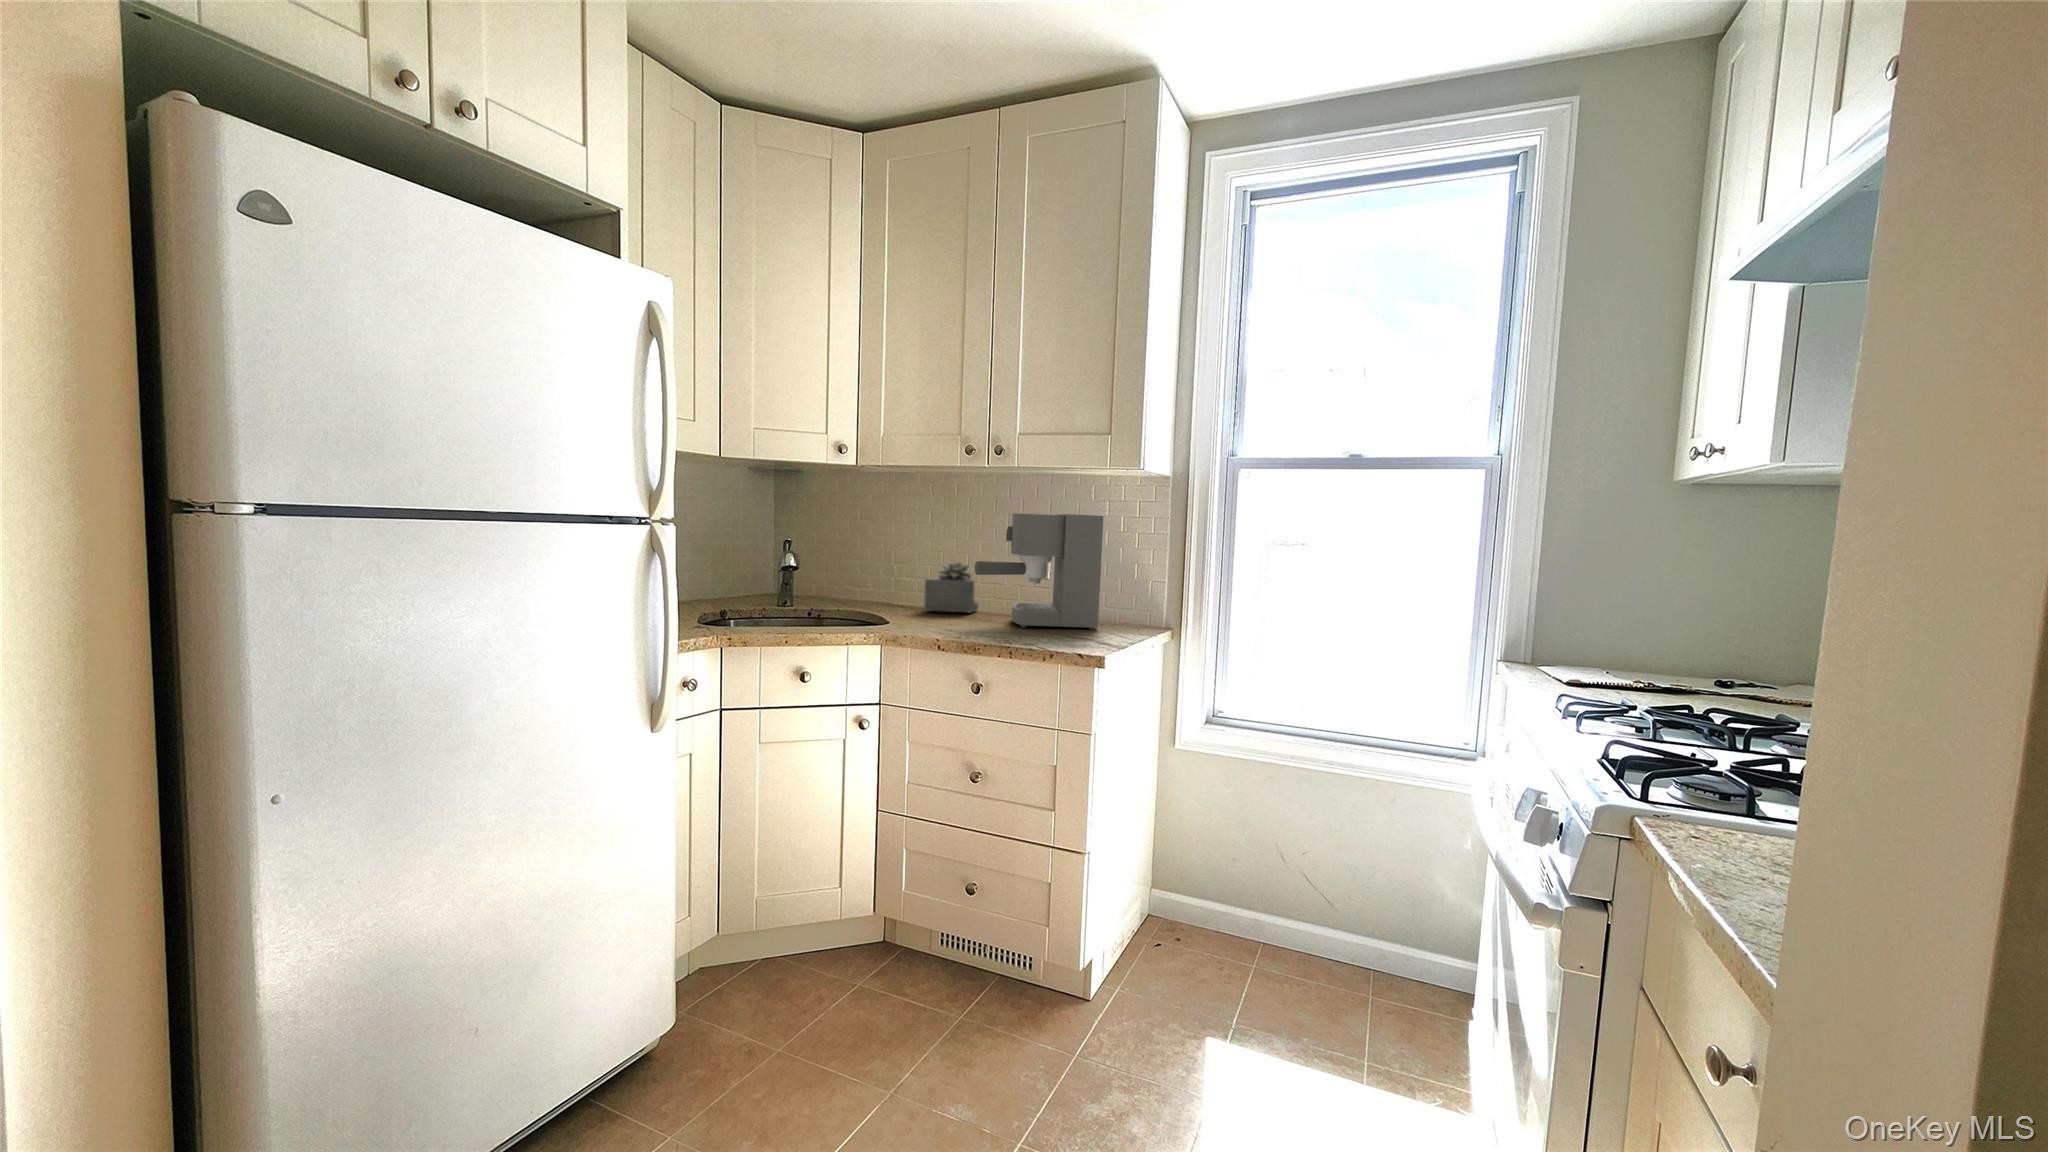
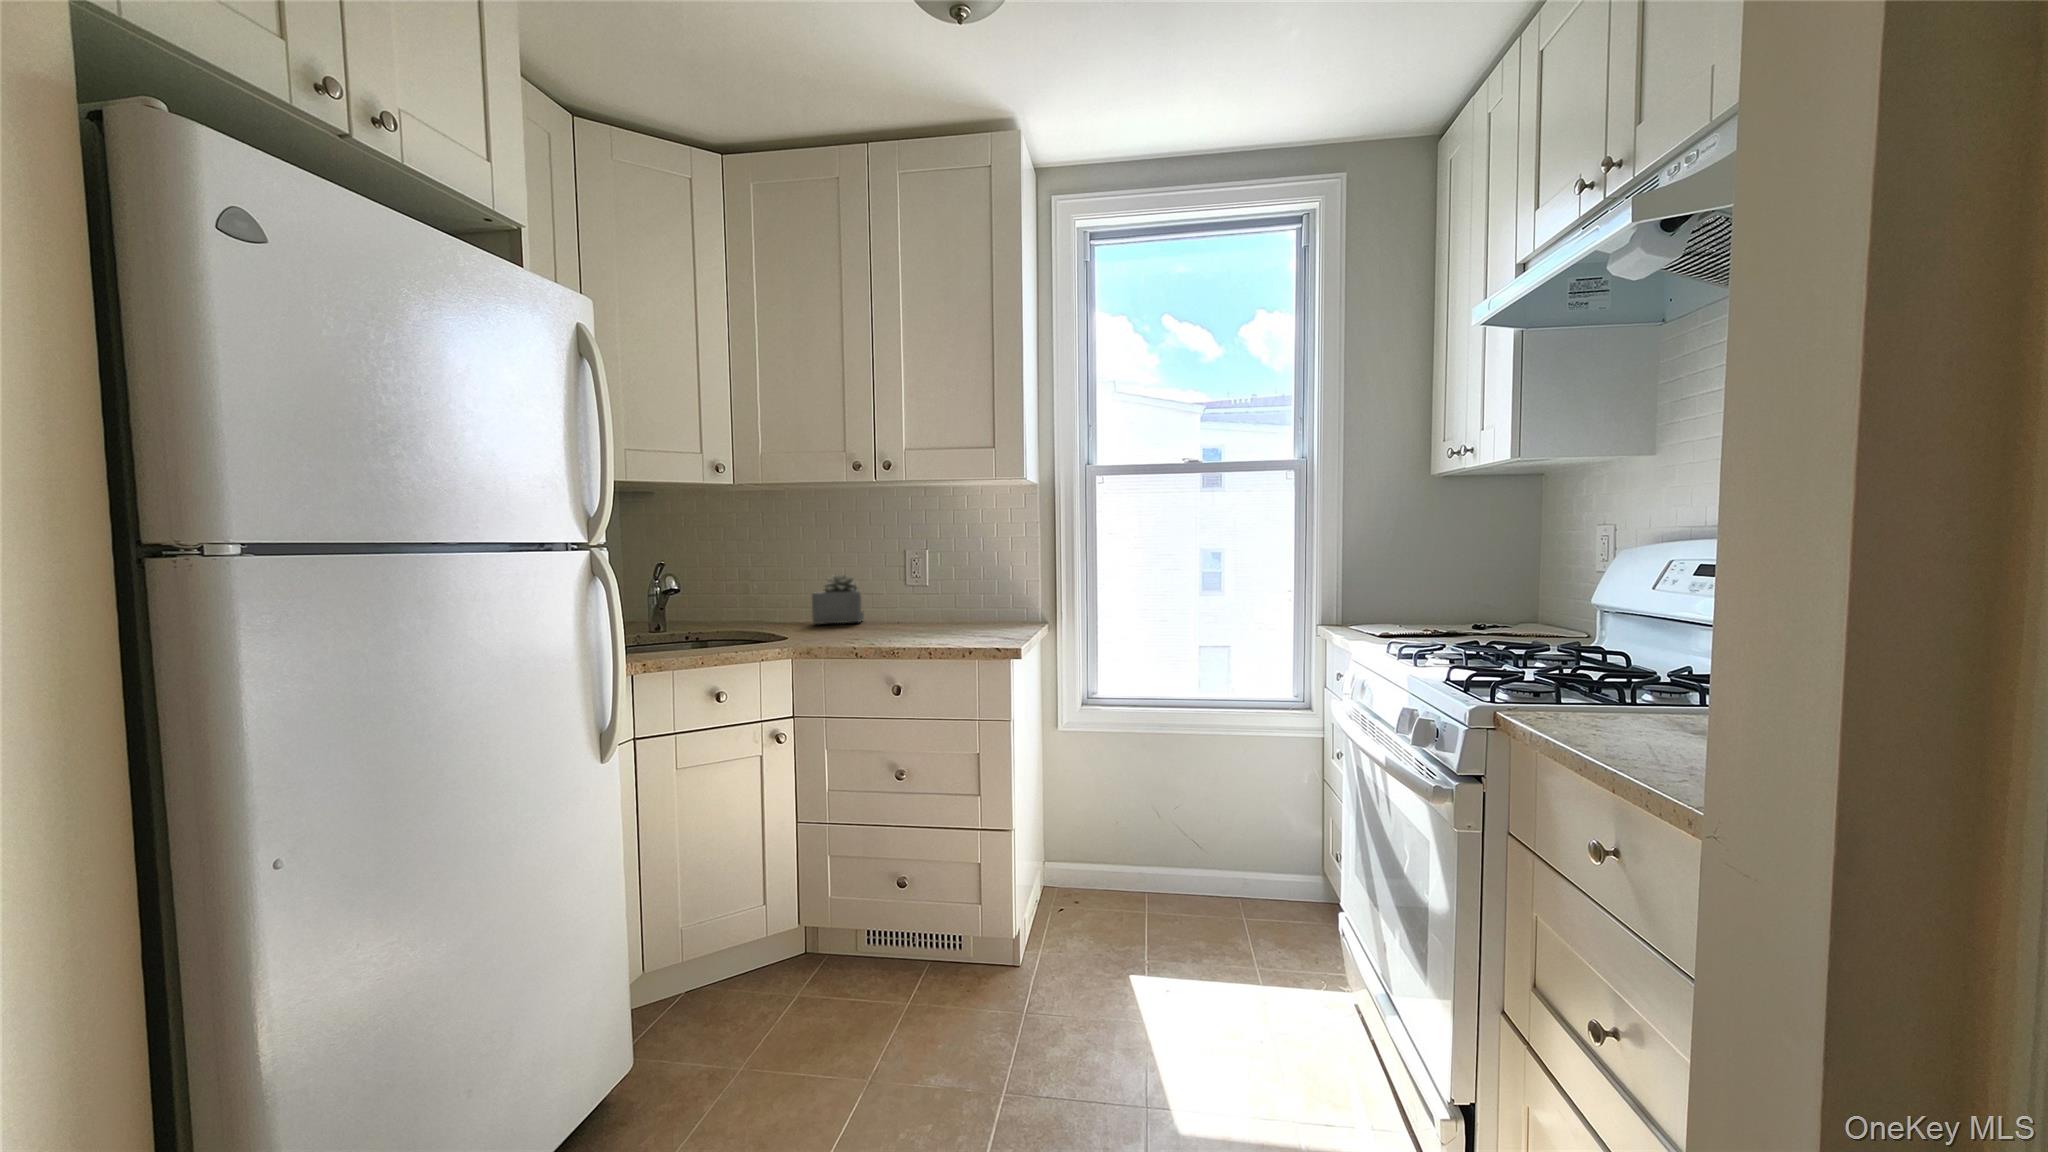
coffee maker: present [975,514,1103,630] -> none [870,522,991,631]

